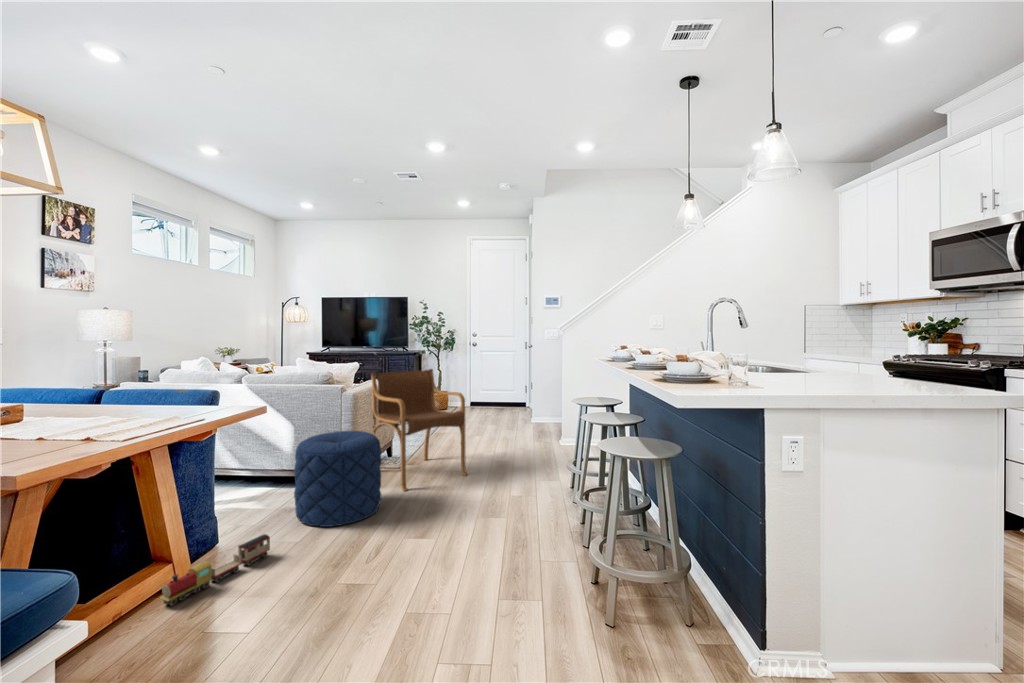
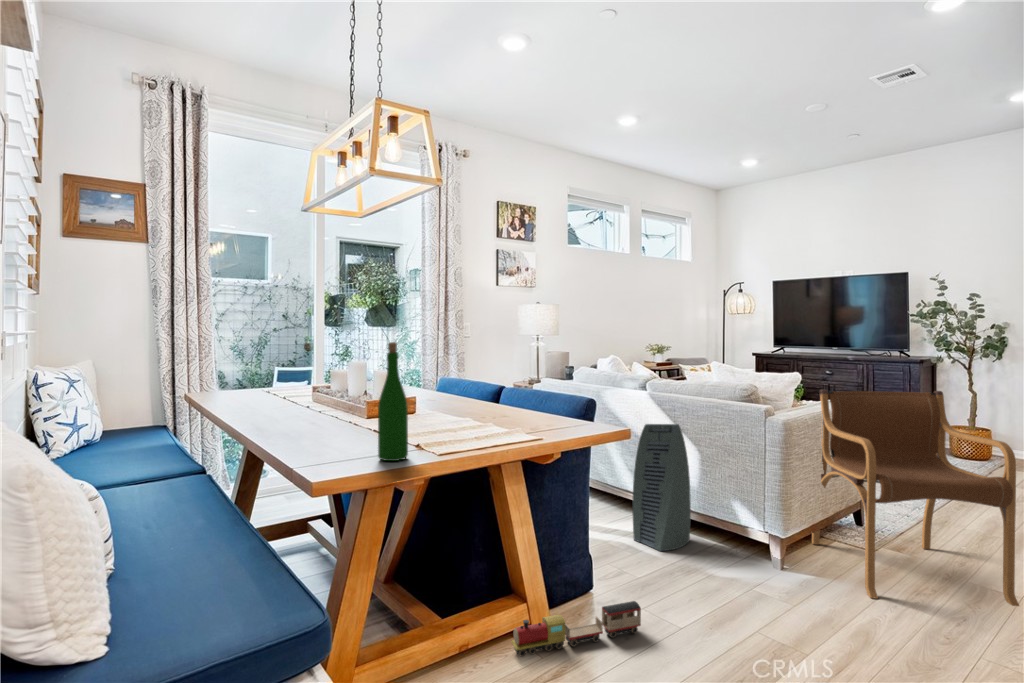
wine bottle: none [47,347,84,455] -> present [378,342,408,461]
air purifier: none [239,406,286,504] -> present [633,424,691,551]
pouf: present [294,431,381,527] -> none [688,474,823,627]

